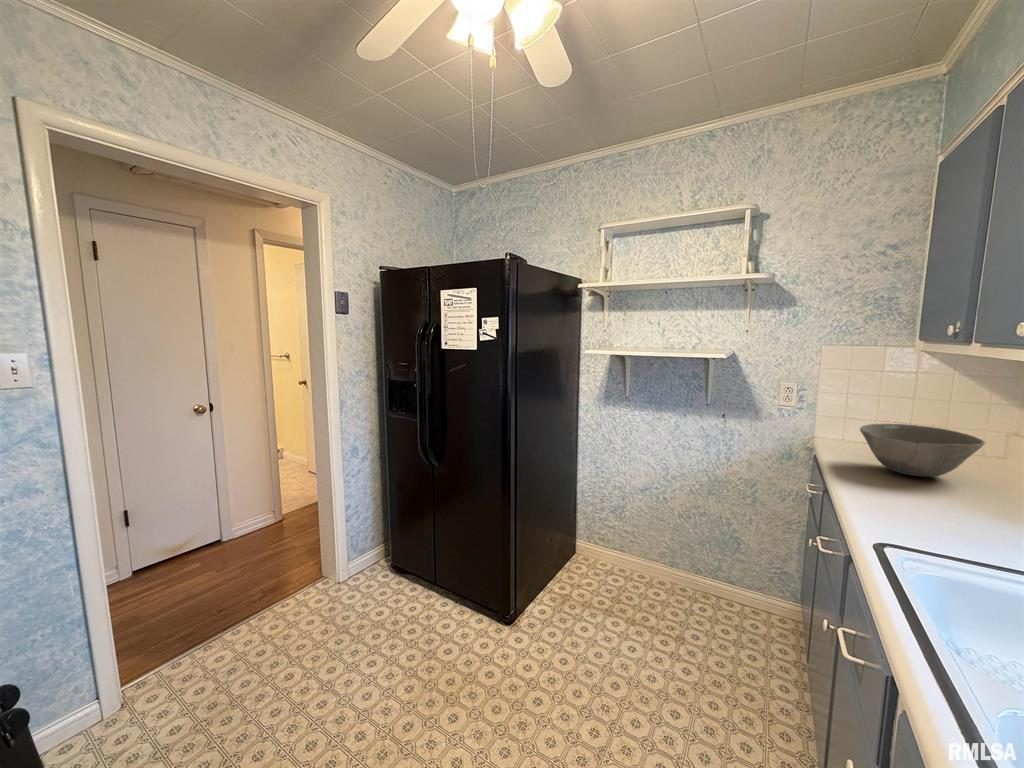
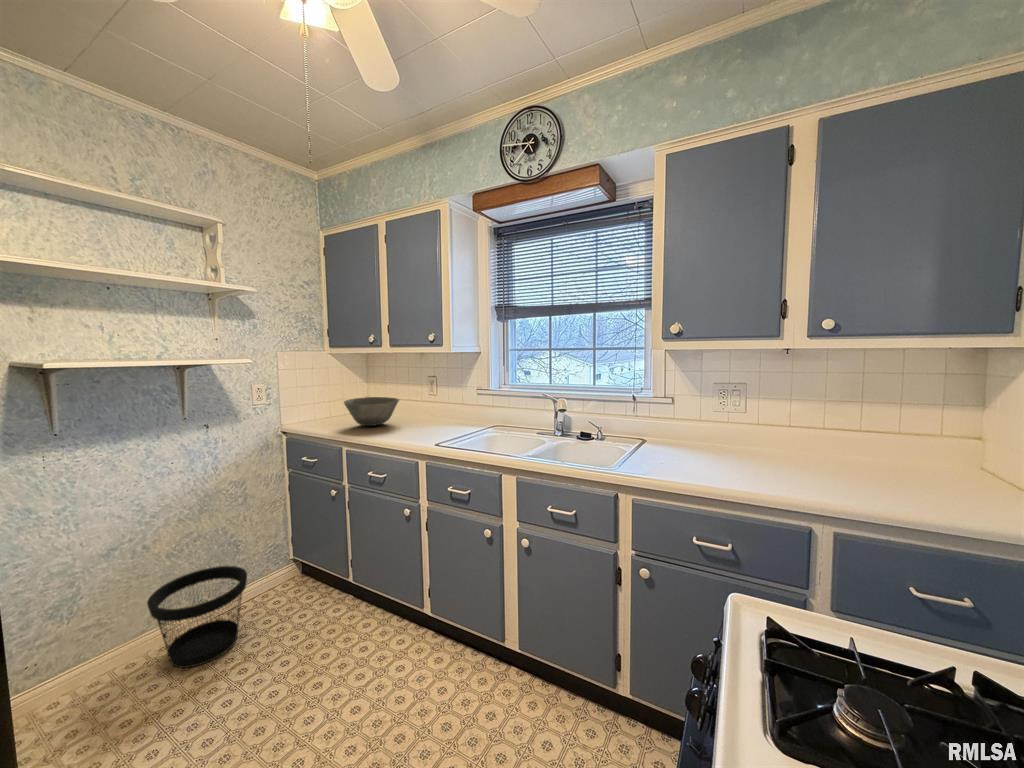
wastebasket: none [640,537,717,623] -> present [147,566,247,668]

